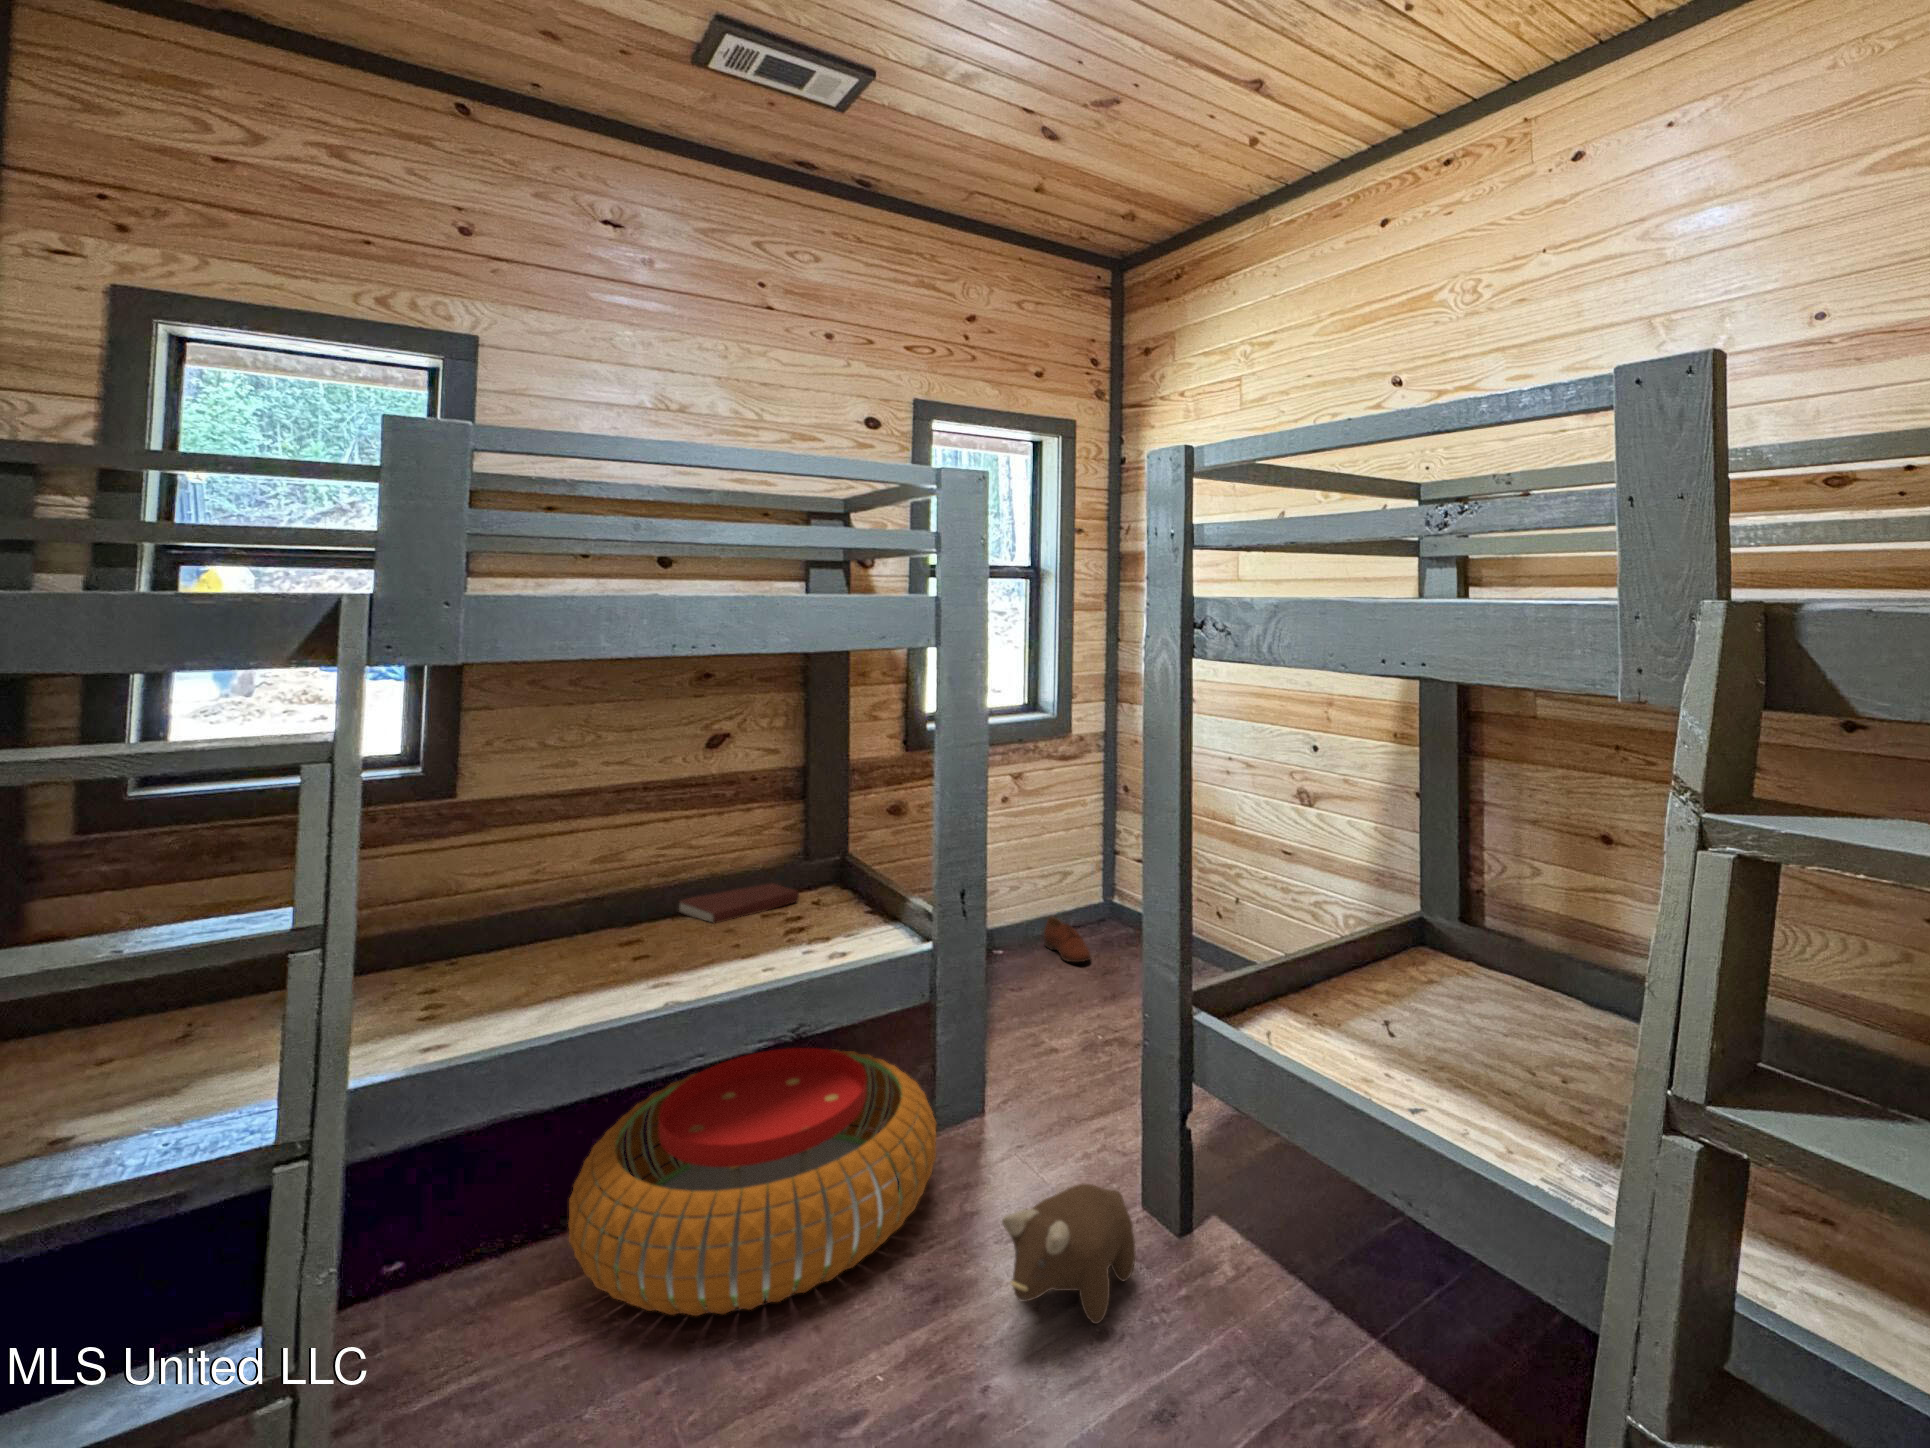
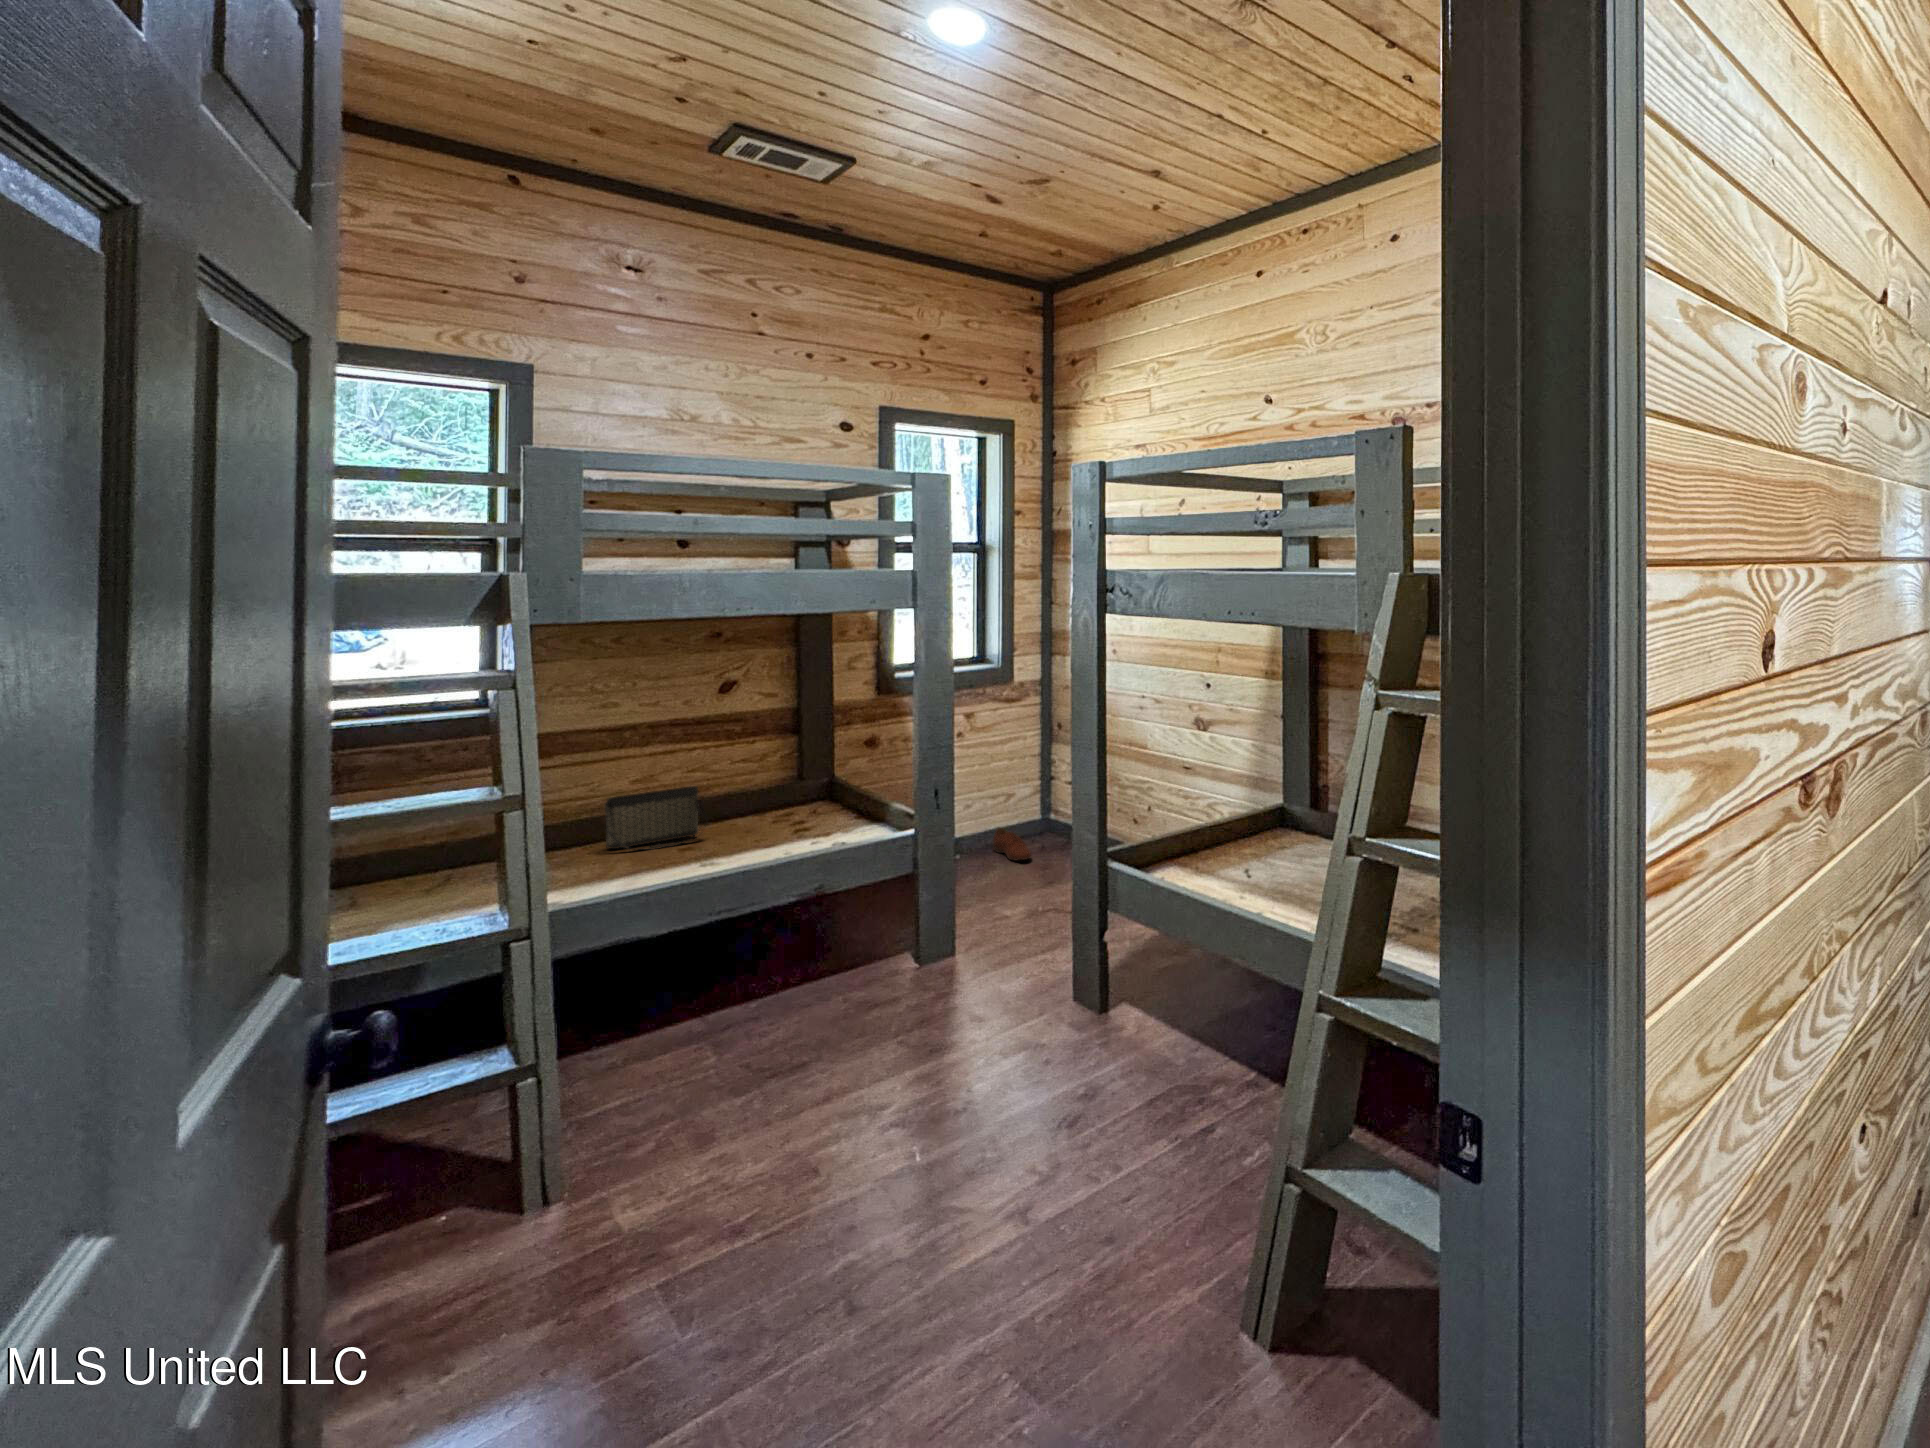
handbag: none [531,876,668,965] -> present [605,786,708,850]
notebook: present [679,883,799,923] -> none [705,795,801,826]
pouf: present [568,1048,937,1316] -> none [661,906,923,1070]
plush toy: present [1002,1184,1135,1324] -> none [976,977,1068,1062]

